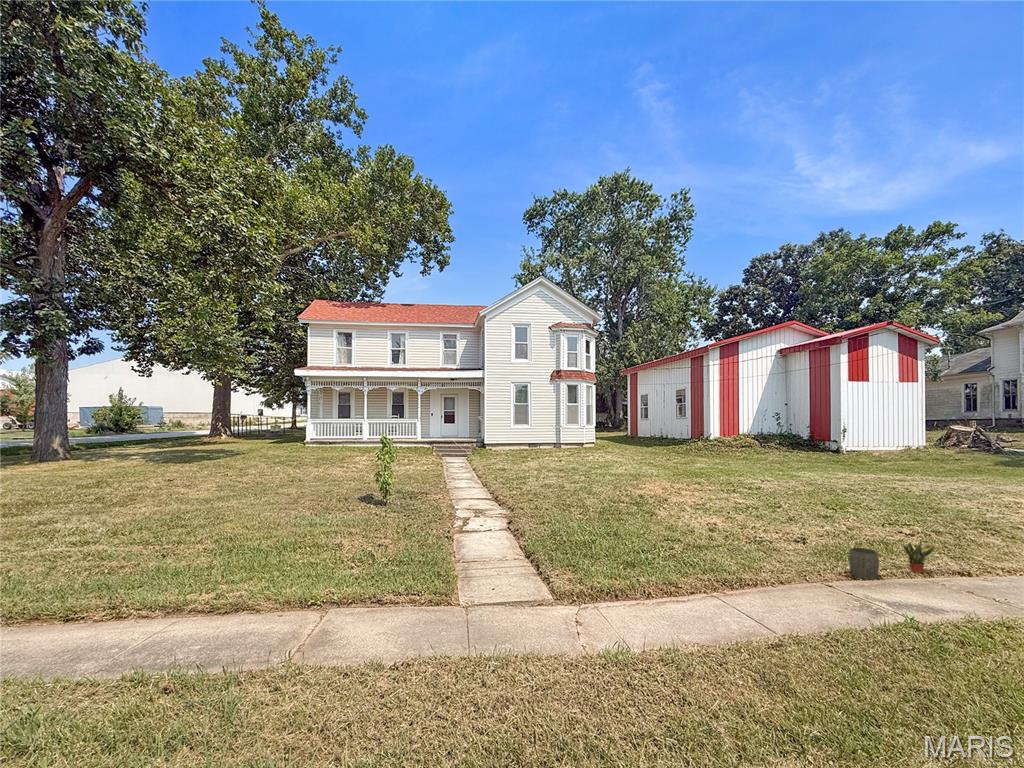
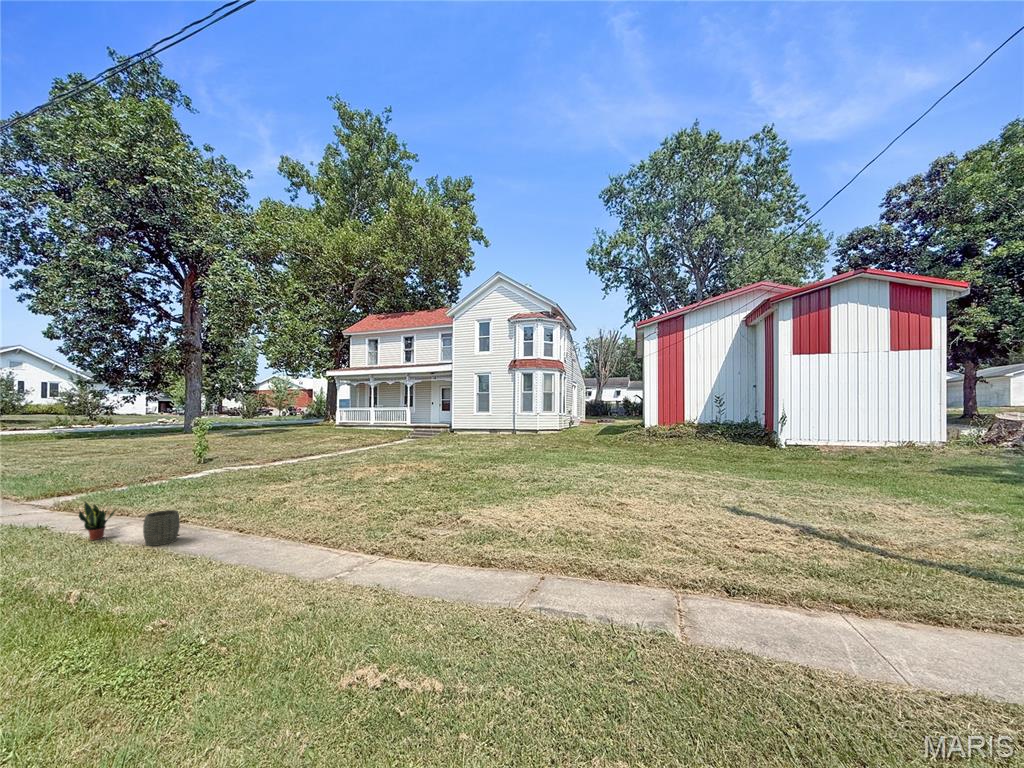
woven basket: present [849,547,879,579] -> present [143,510,180,546]

